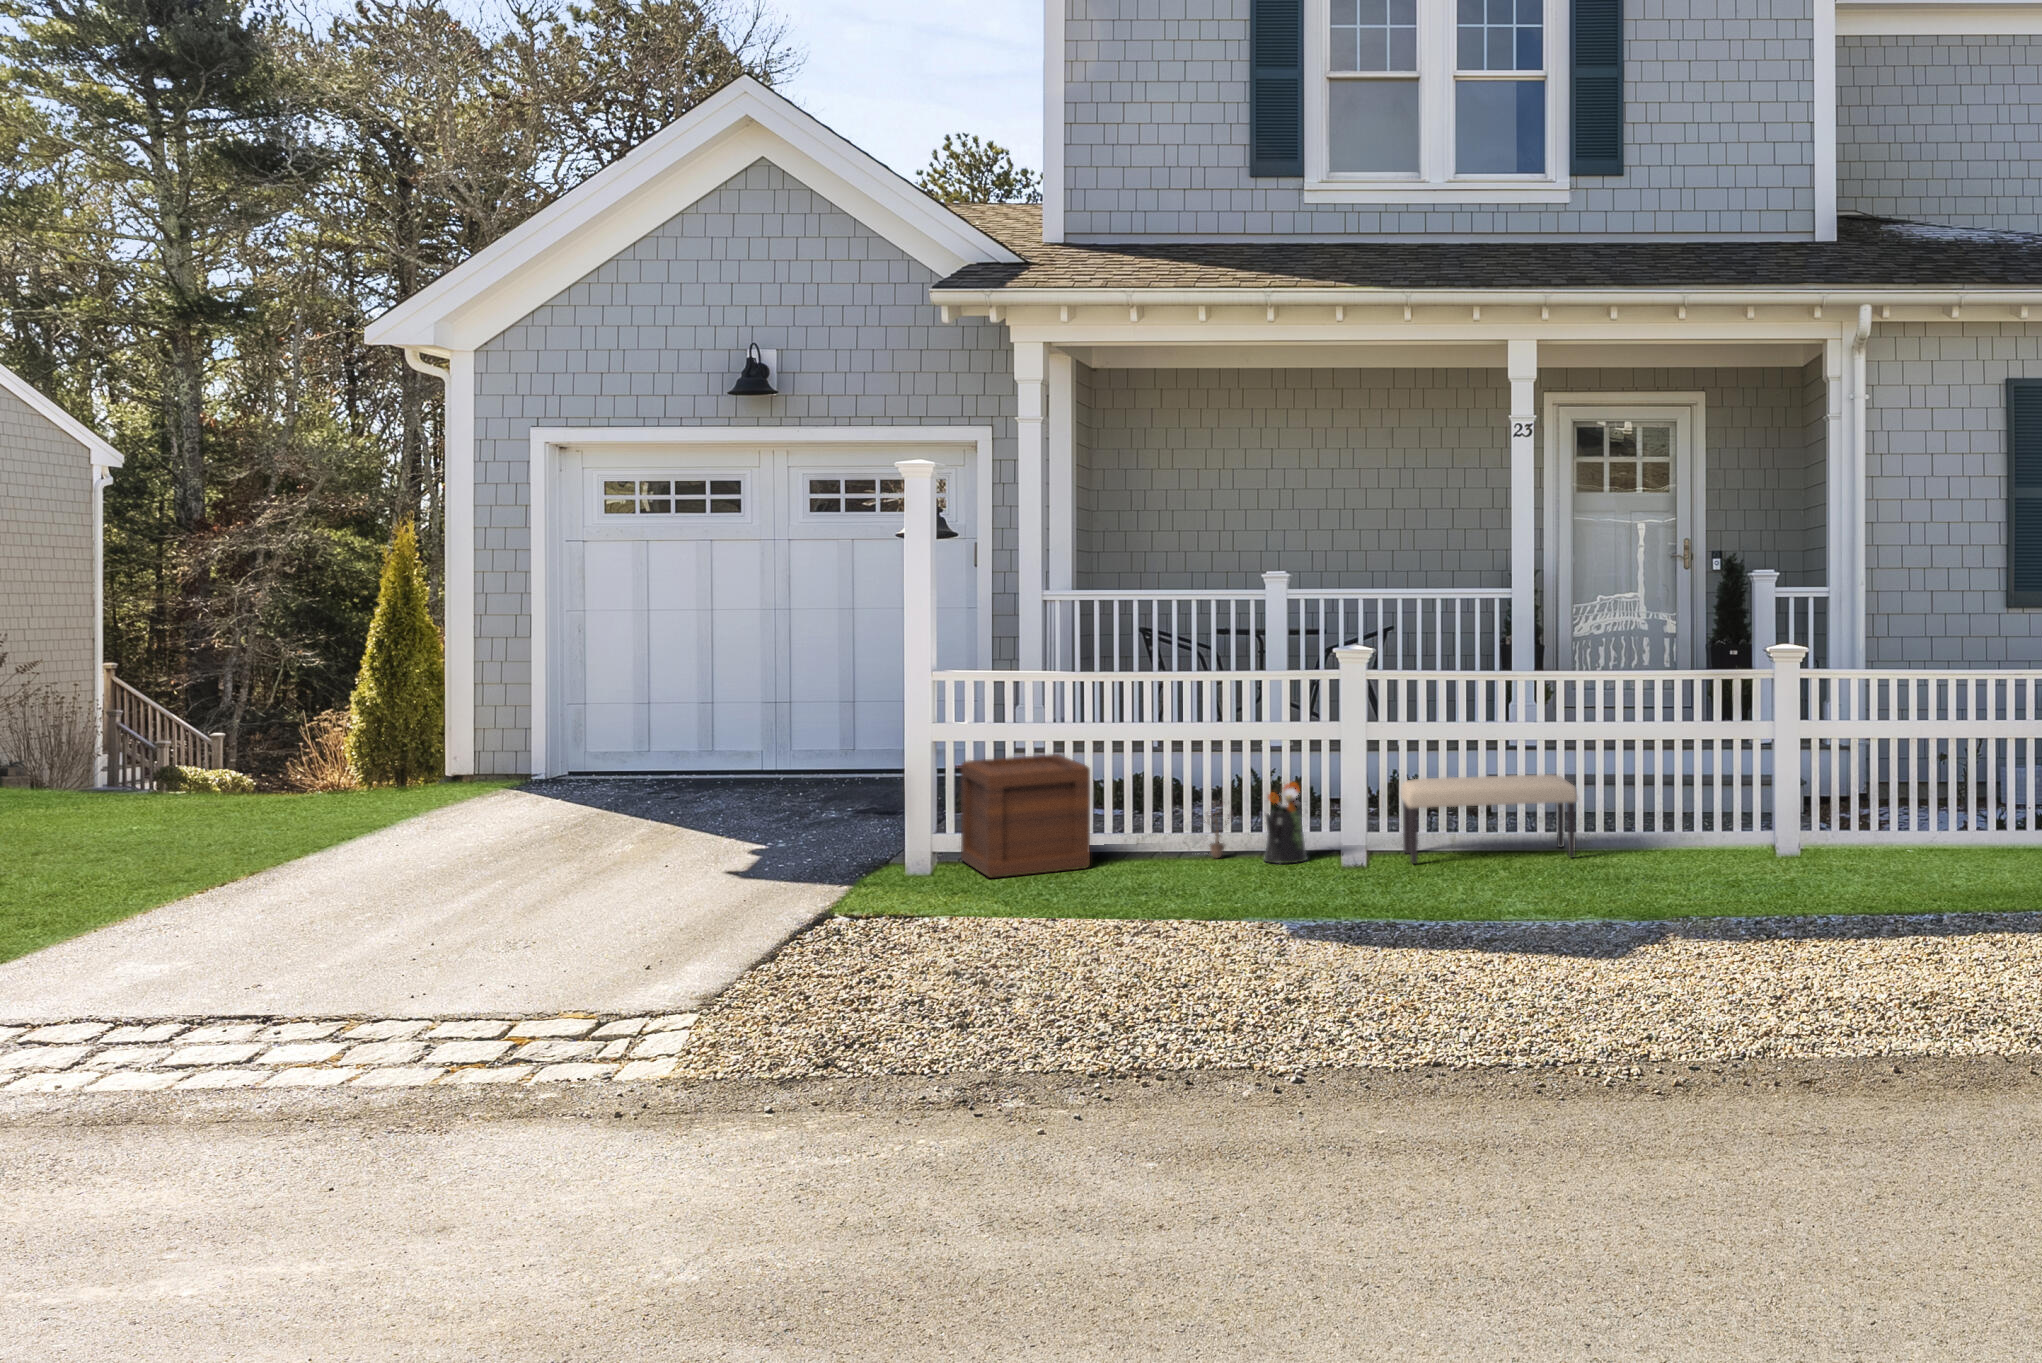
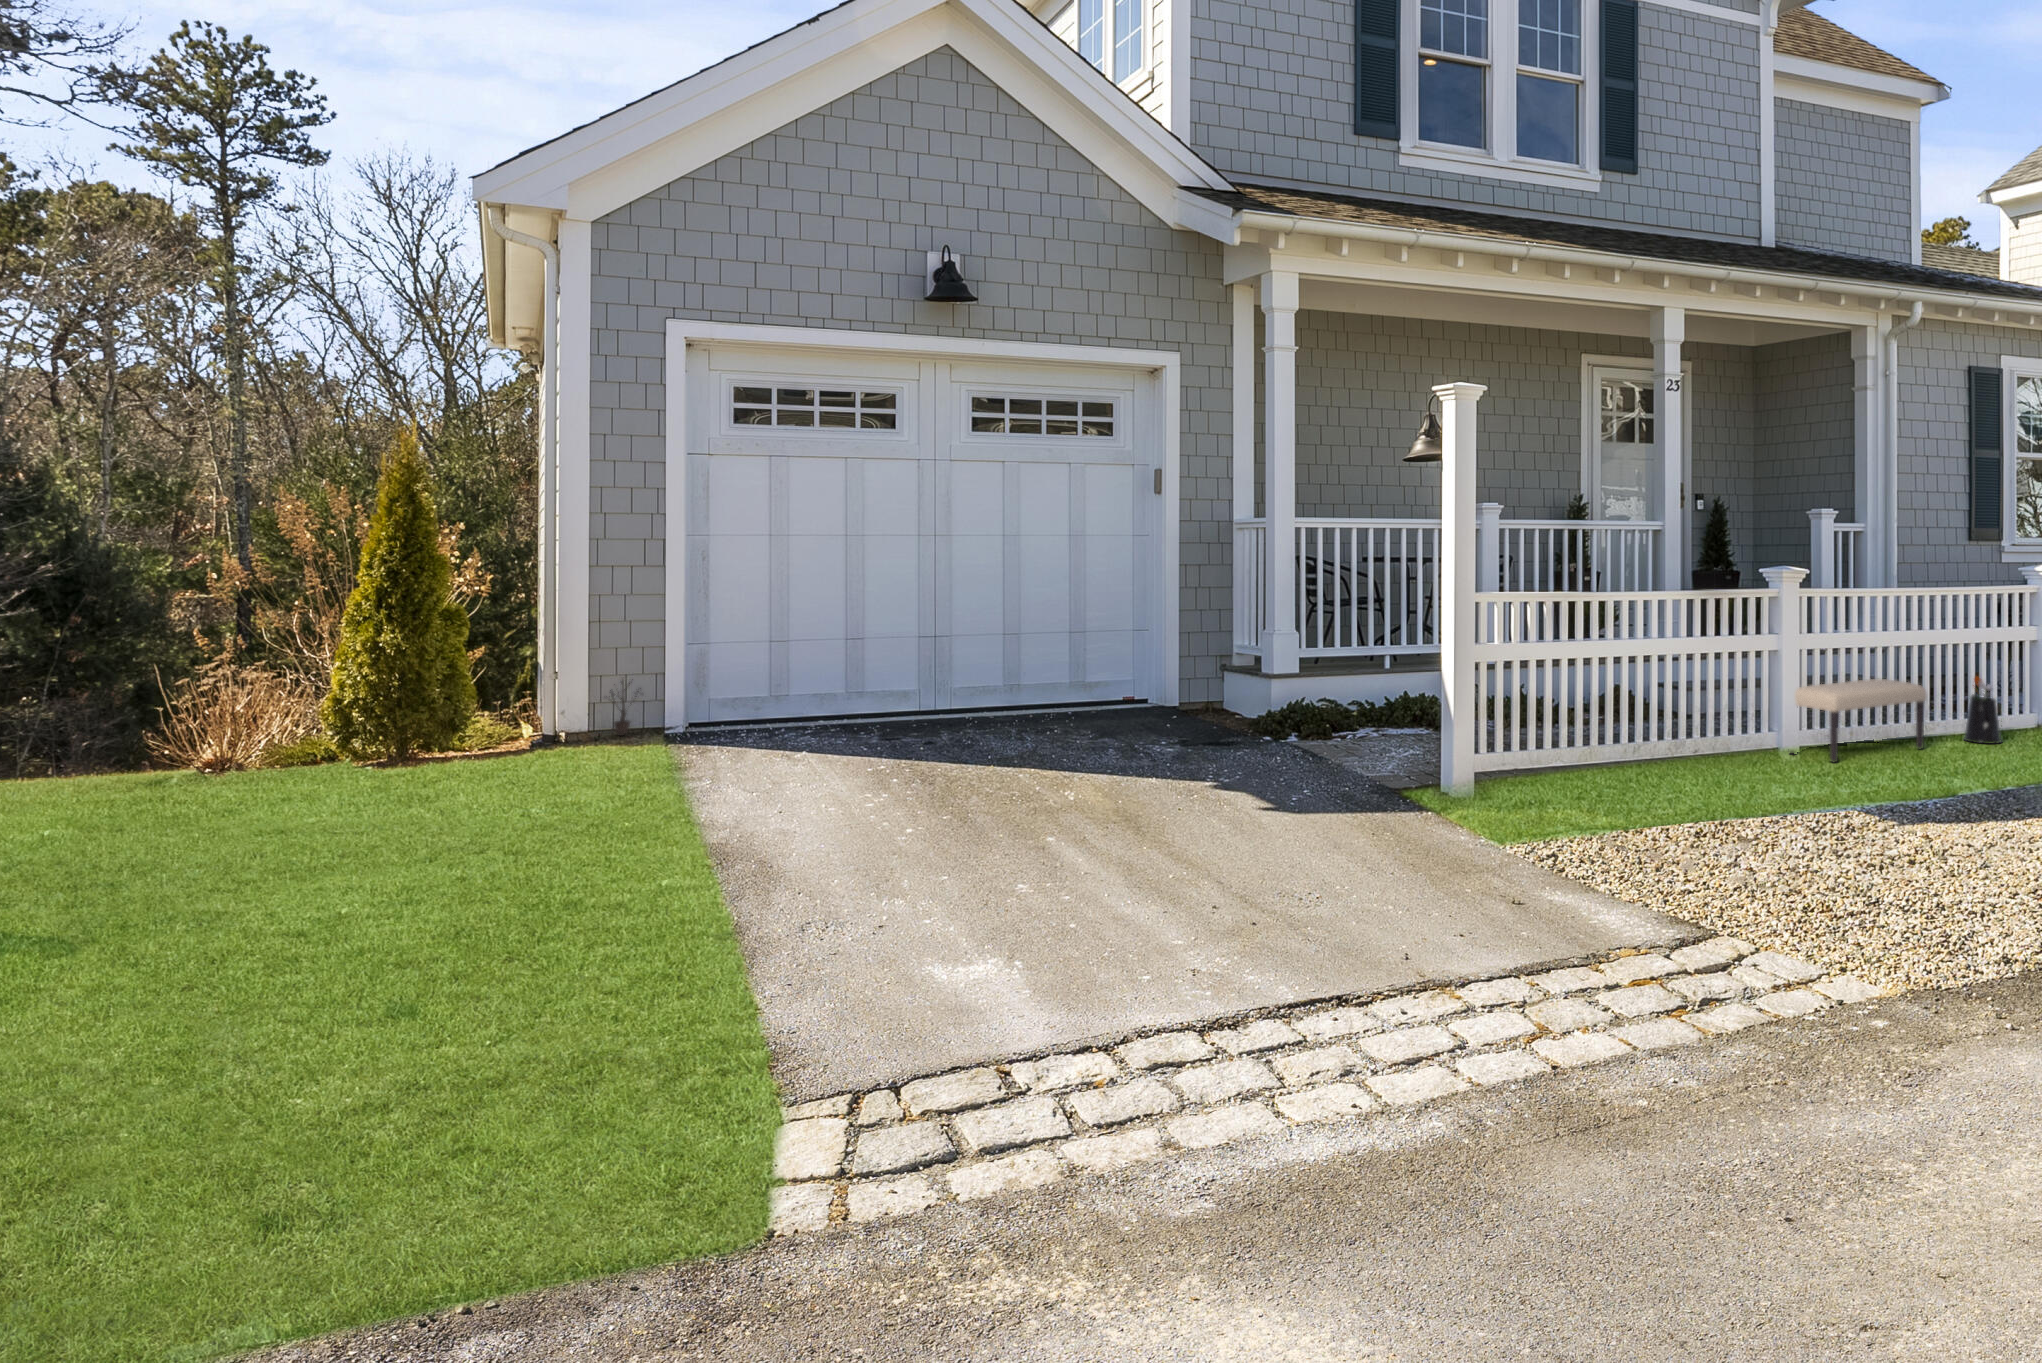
wooden crate: present [961,754,1090,878] -> none [1462,676,1603,802]
watering can: present [1264,782,1307,863] -> present [1964,677,2002,744]
decorative plant: present [1204,802,1234,858] -> present [606,679,641,736]

